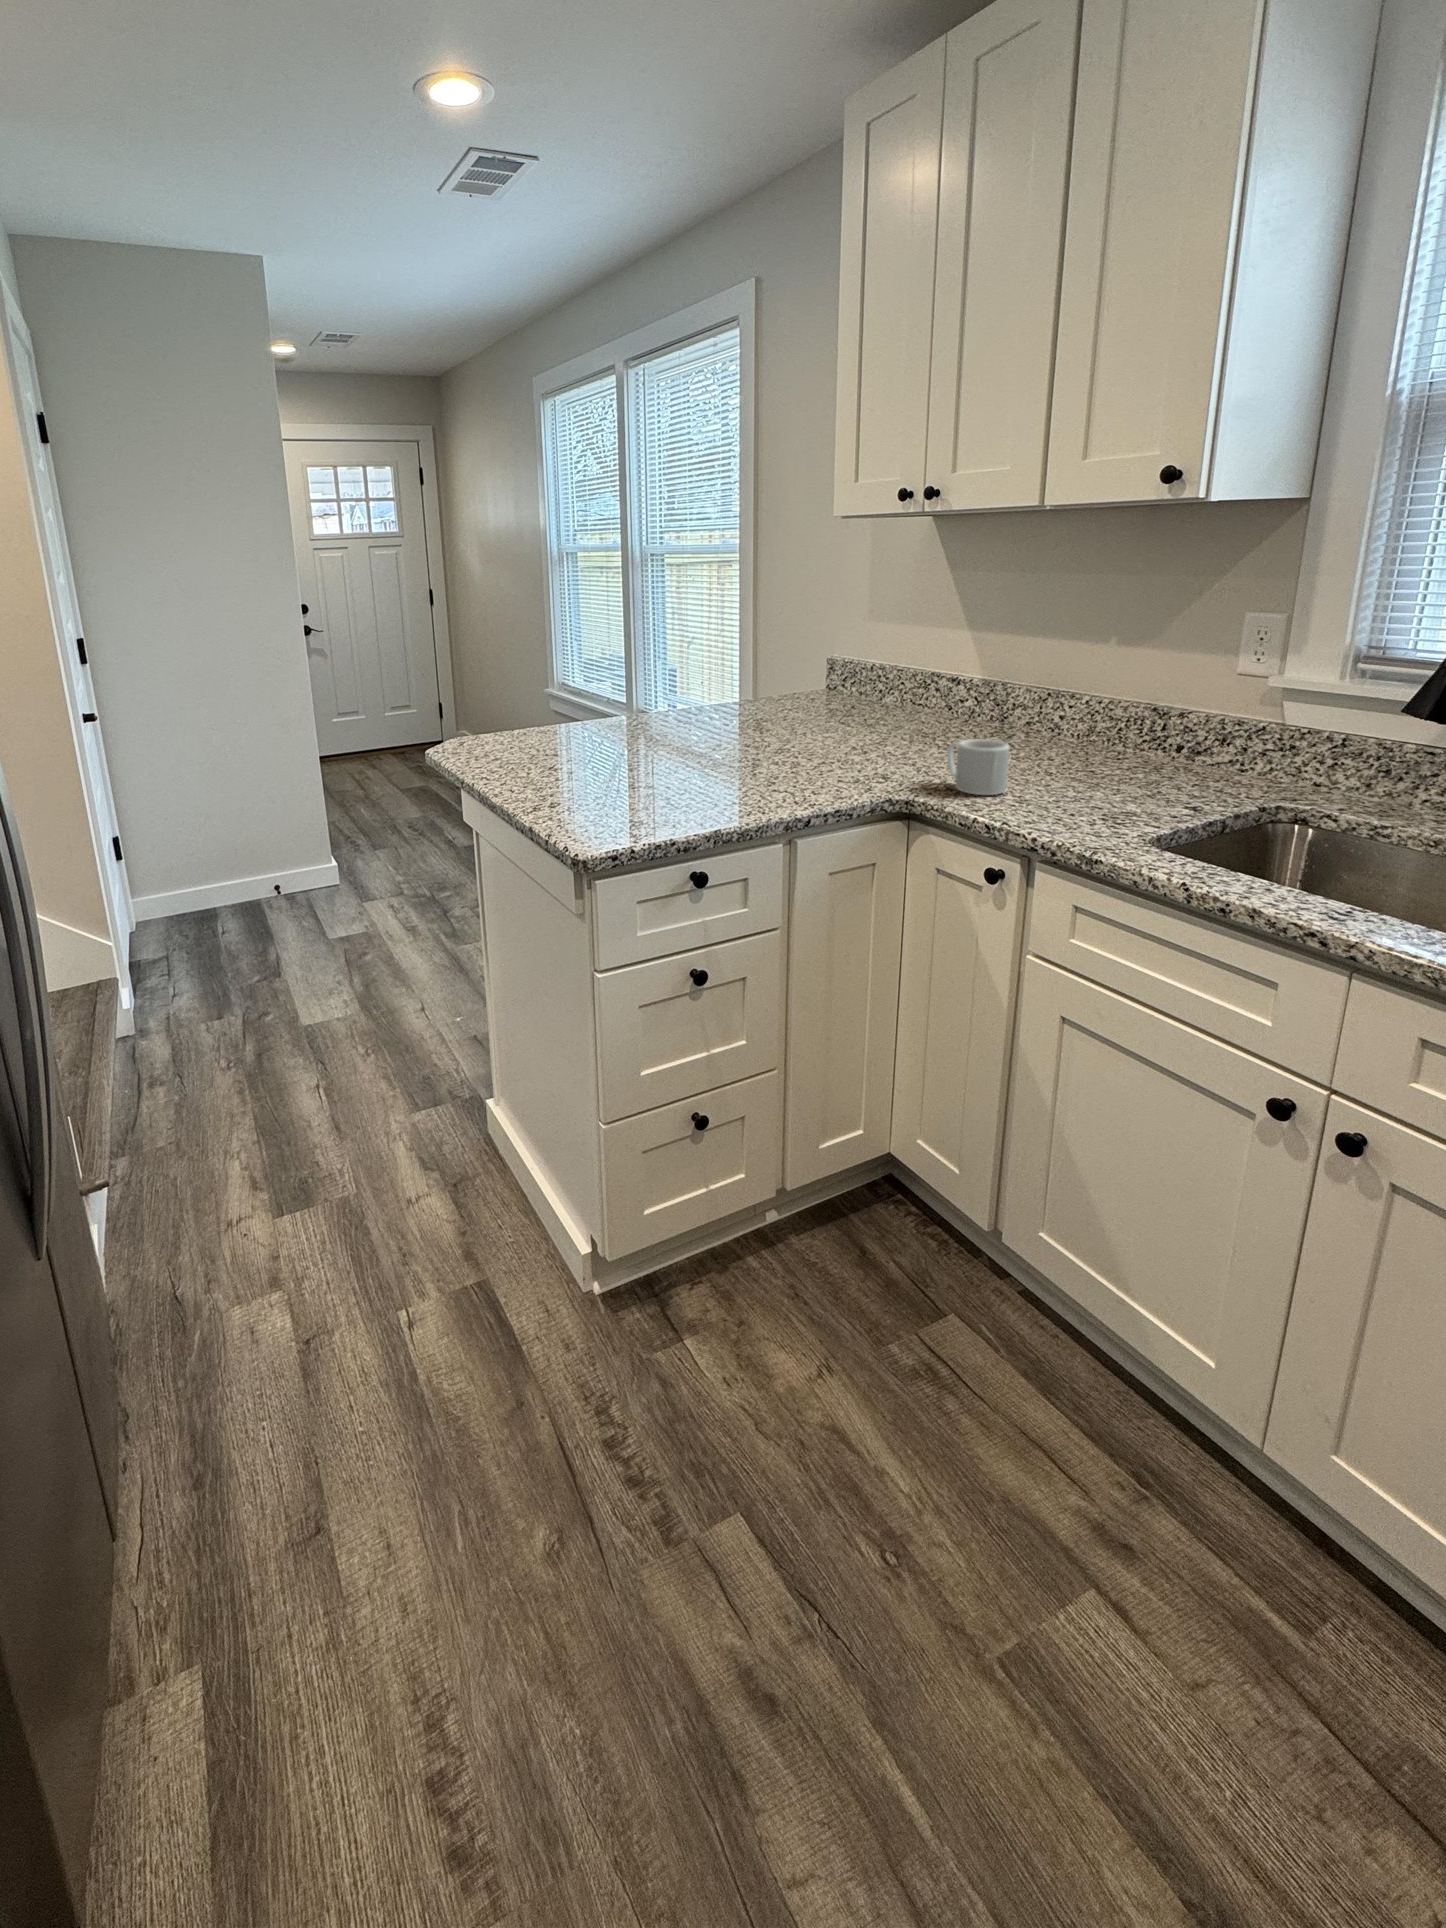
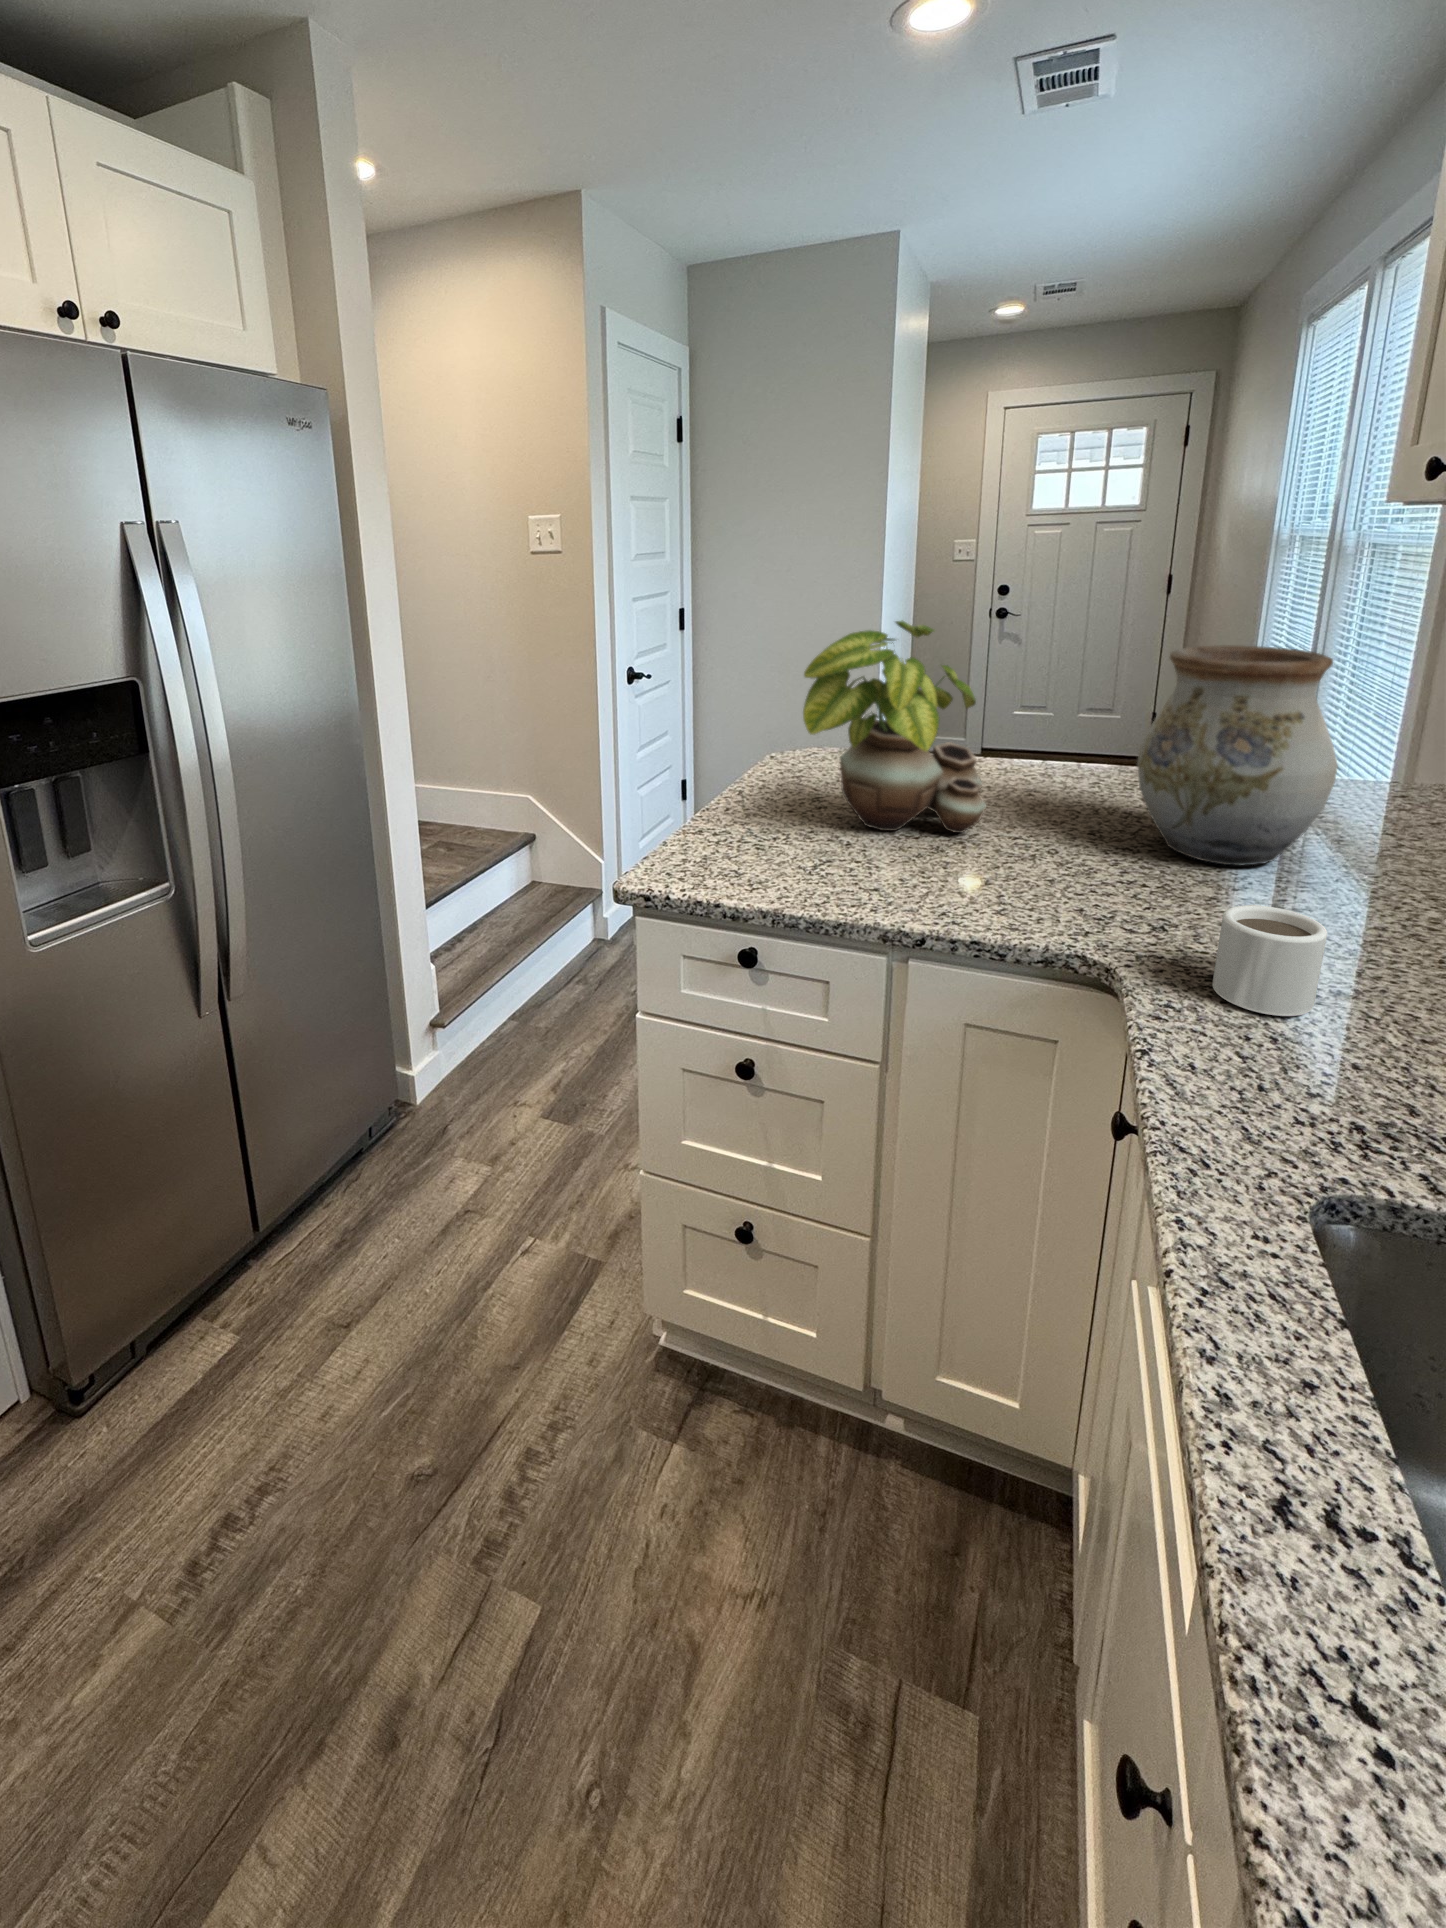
potted plant: none [613,602,726,773] -> present [803,621,986,833]
vase: none [772,608,879,746] -> present [1137,645,1338,865]

